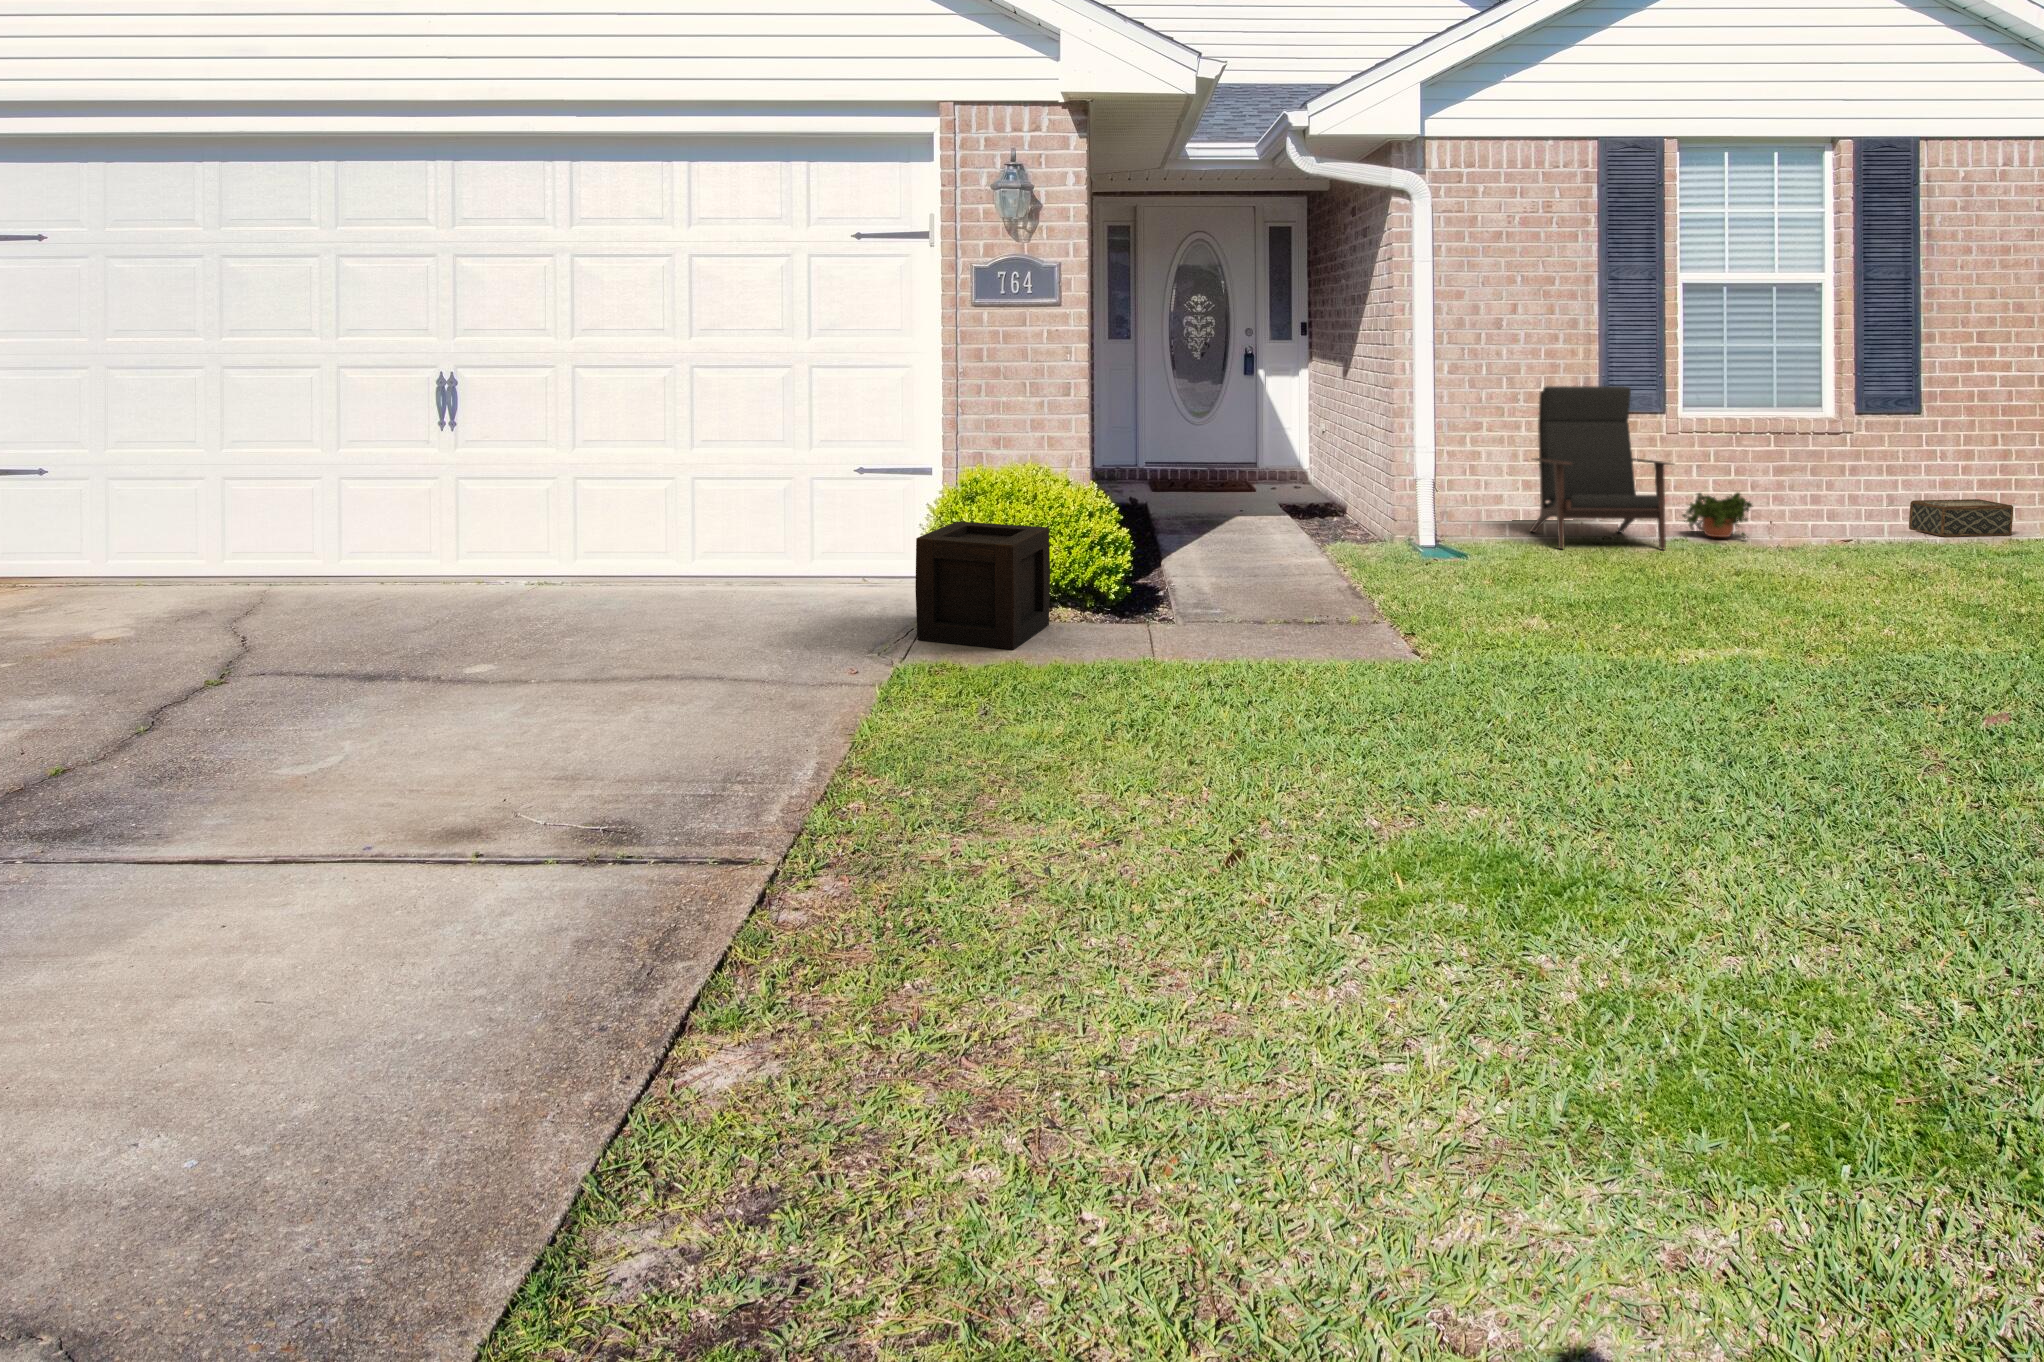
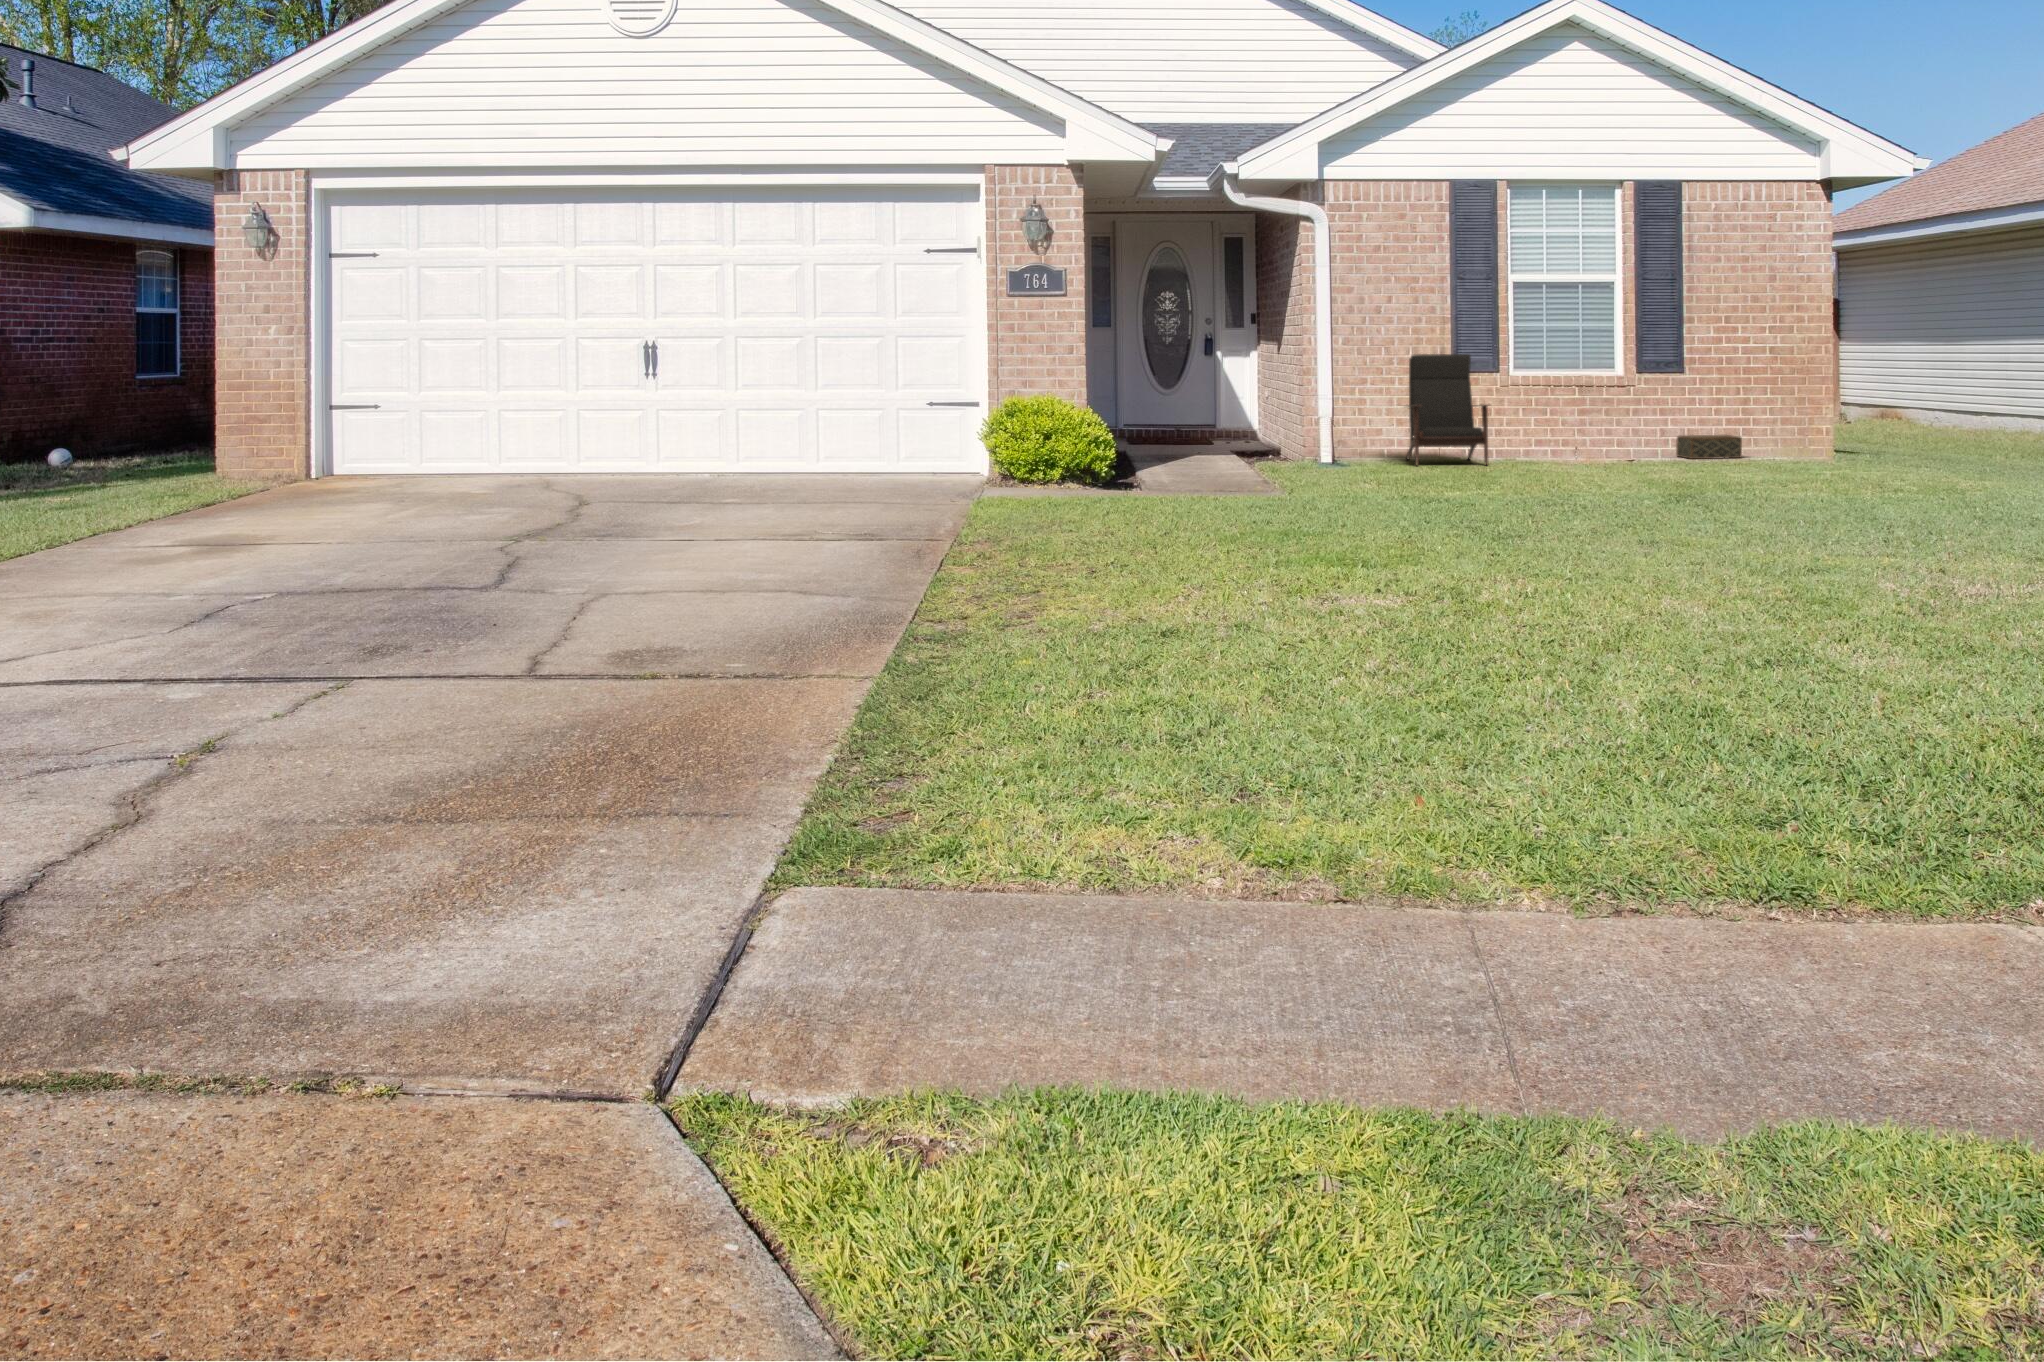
potted plant: present [1682,493,1753,537] -> none [1510,428,1557,462]
wooden crate: present [915,522,1050,650] -> none [981,430,1062,499]

